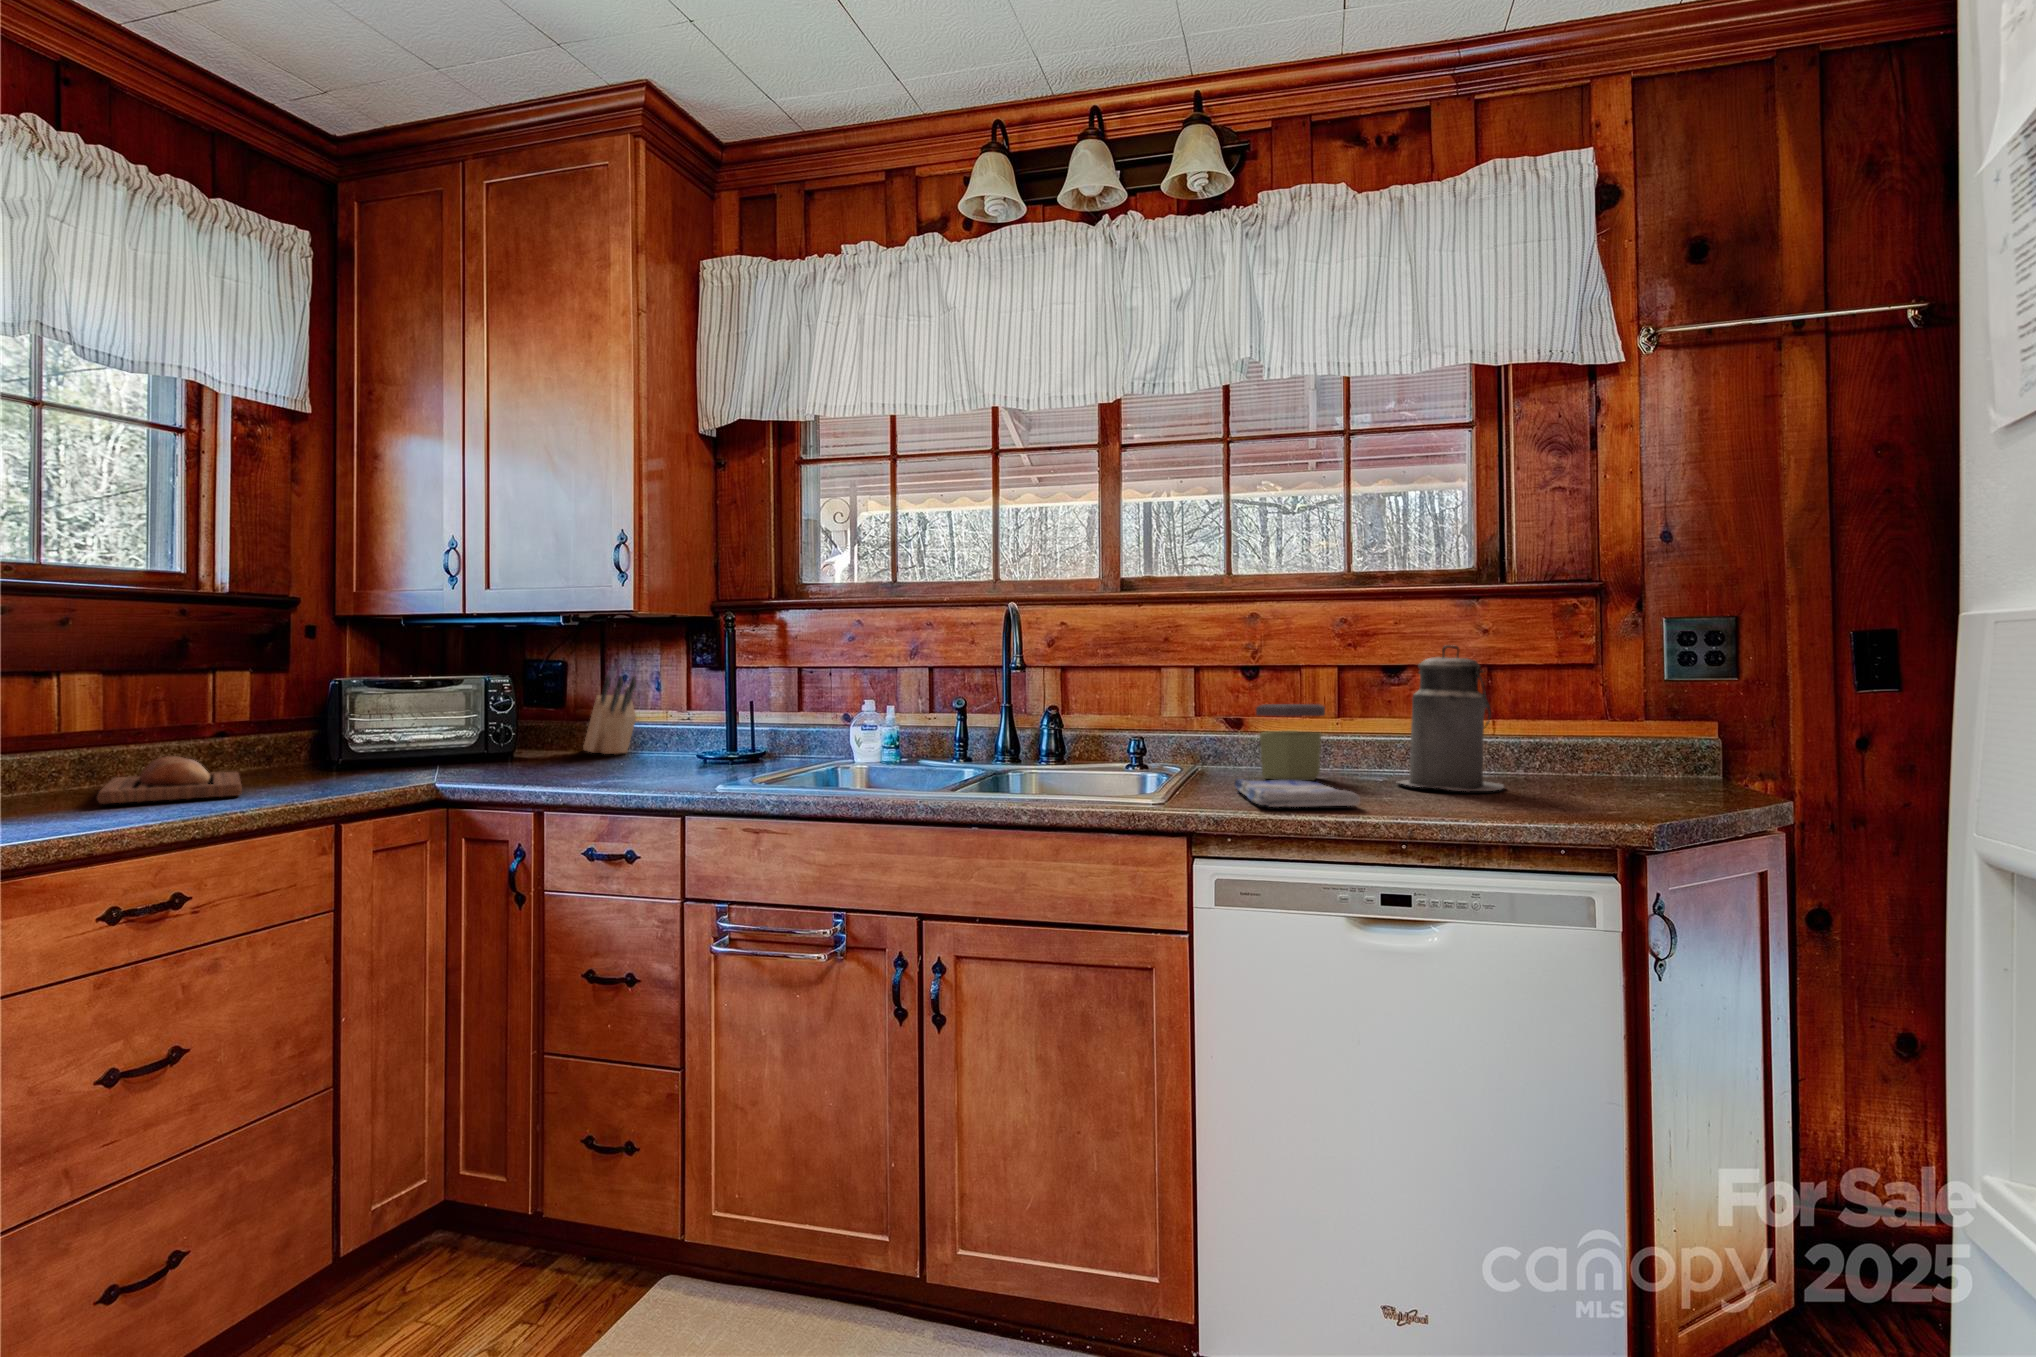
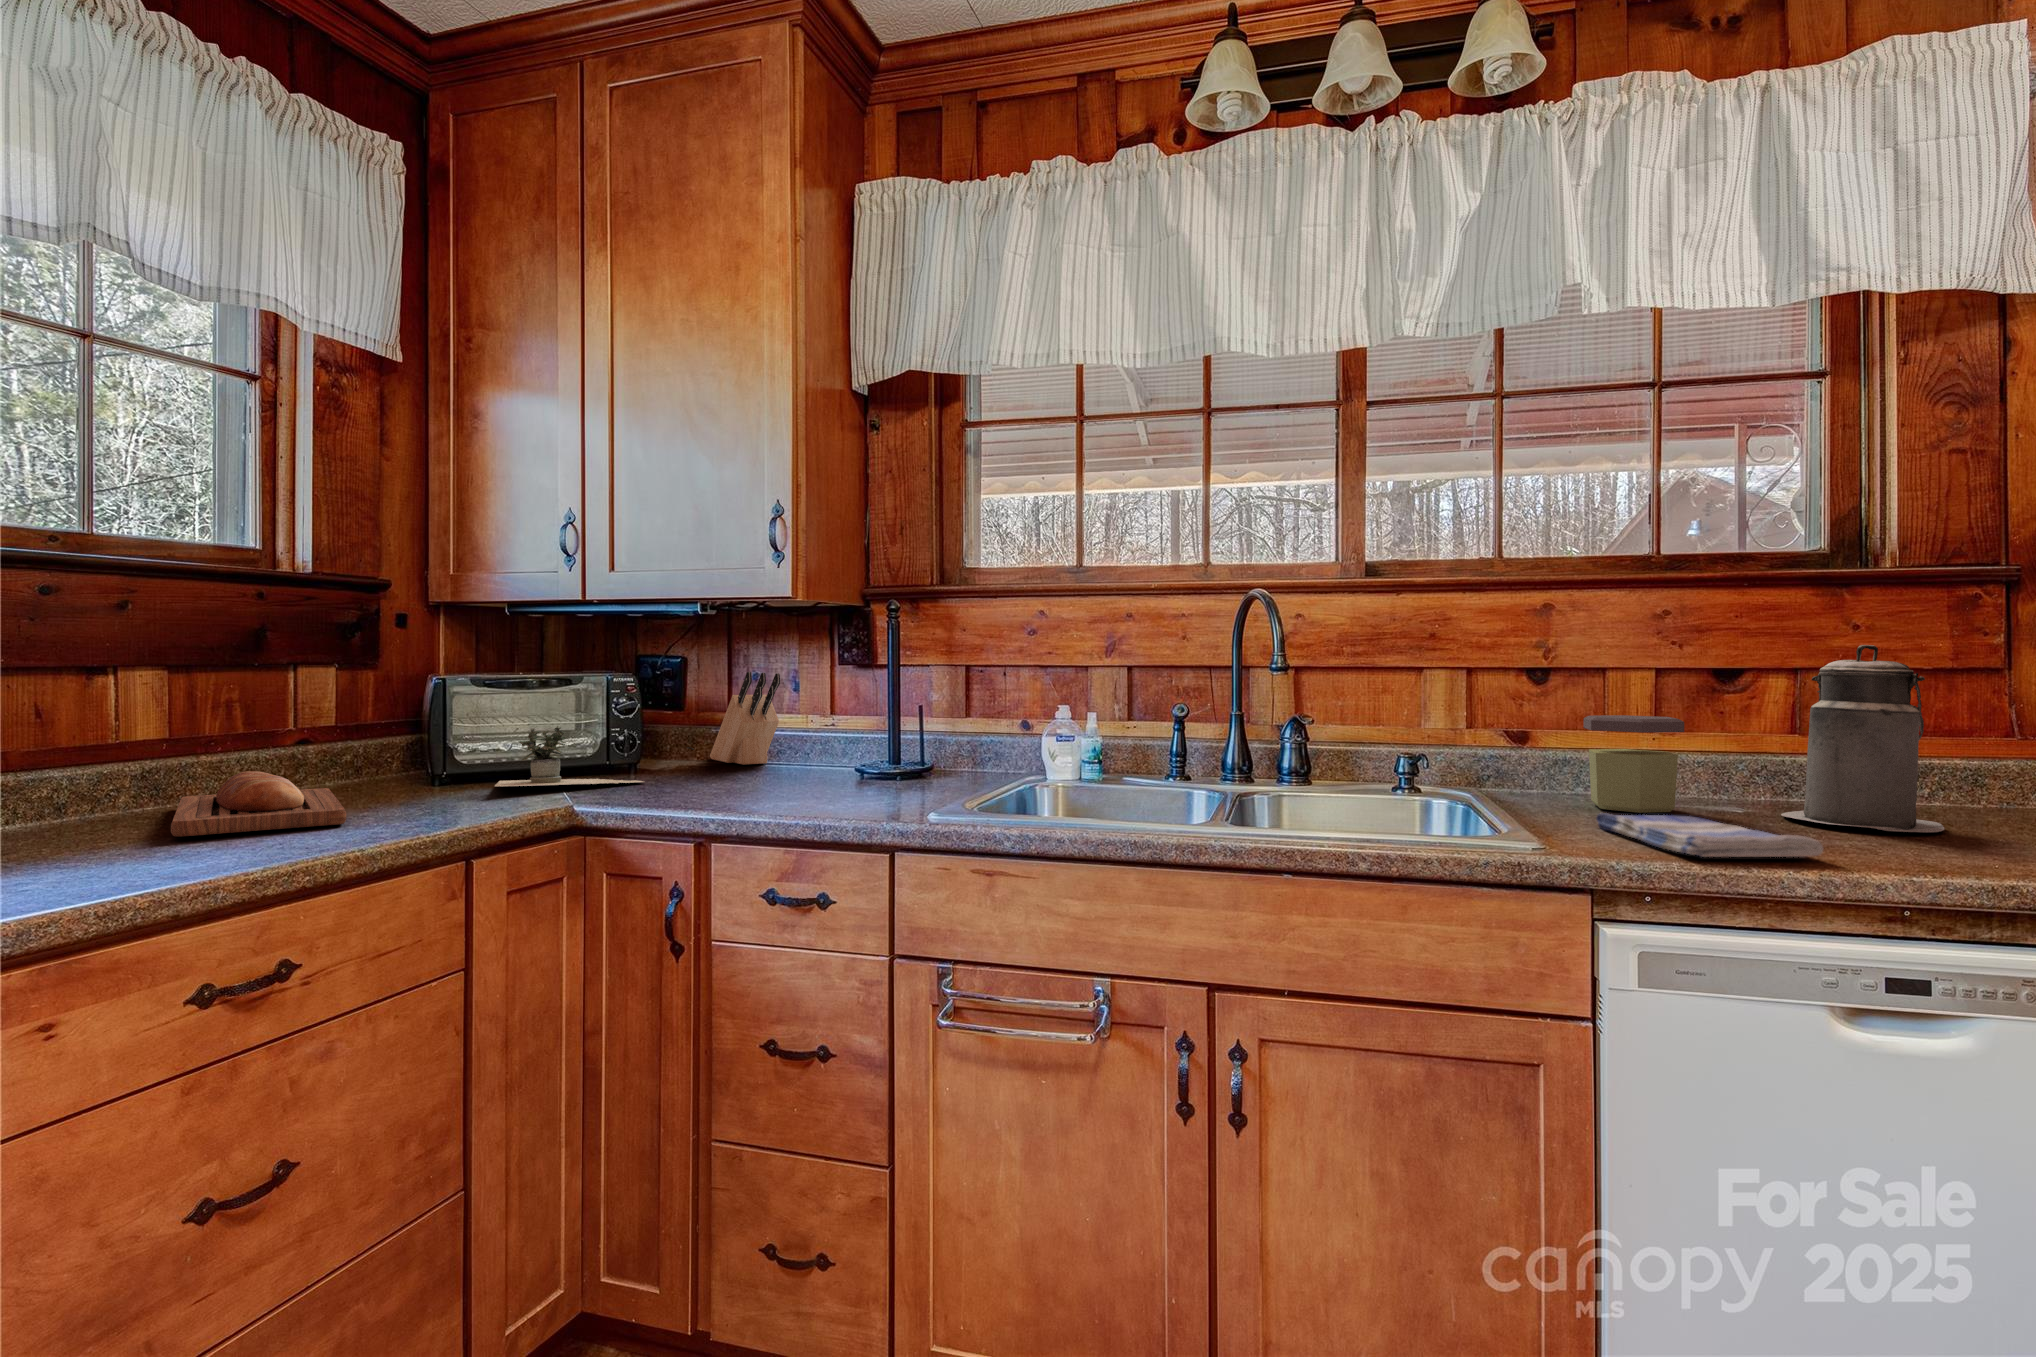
potted plant: none [374,720,554,769] -> present [495,726,694,787]

